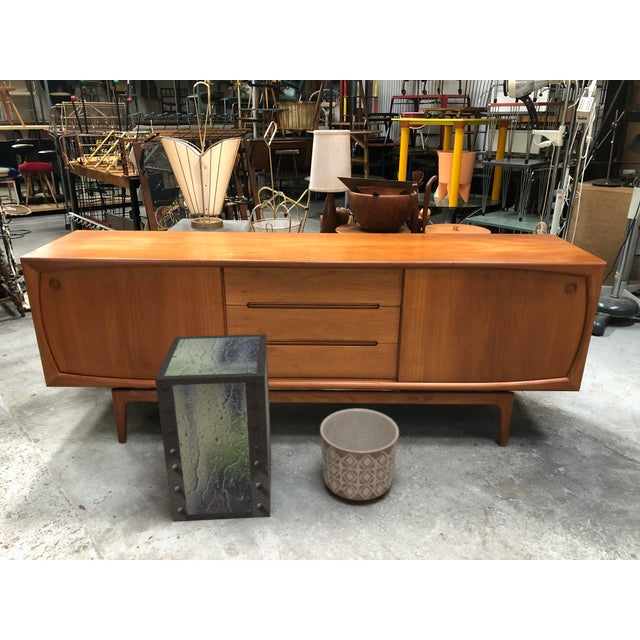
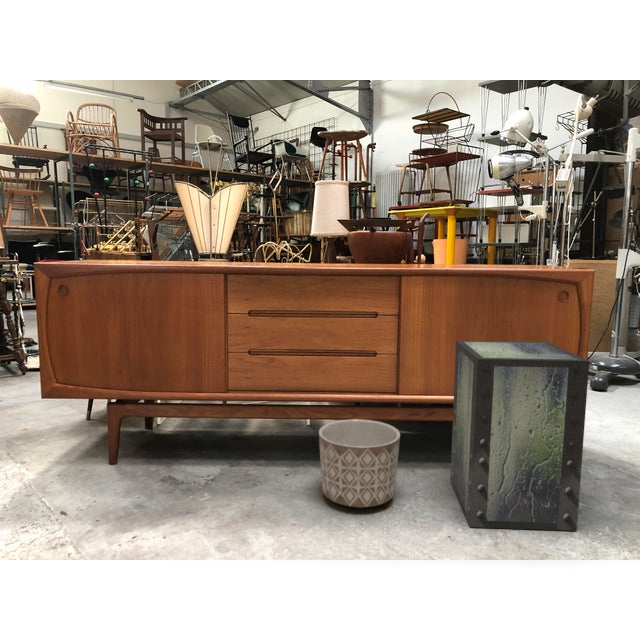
storage box: present [155,334,271,521] -> present [450,341,589,531]

